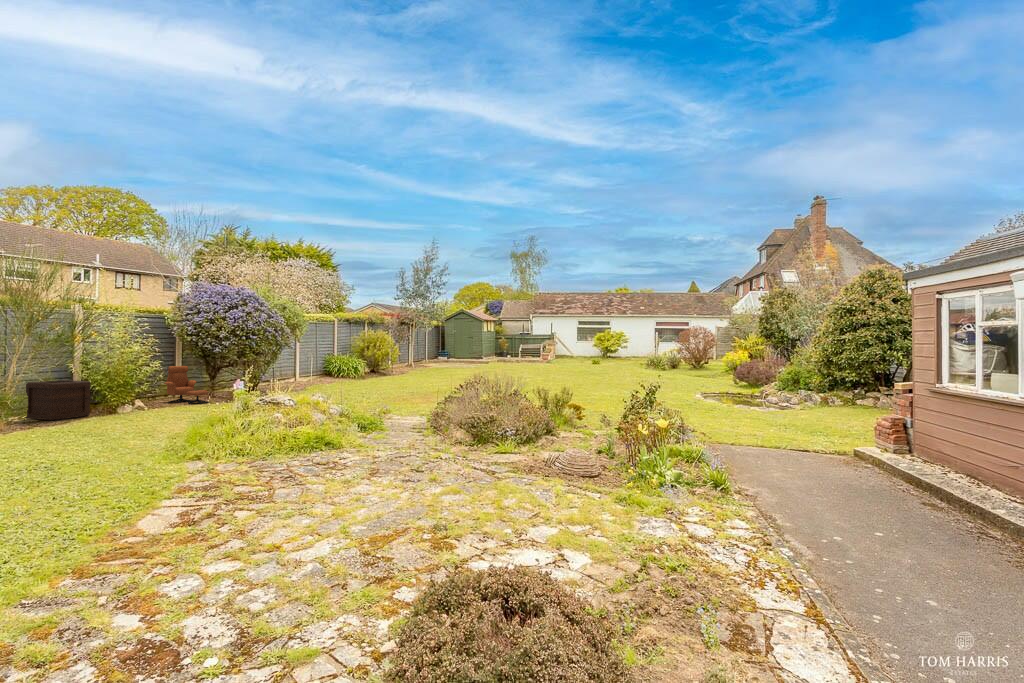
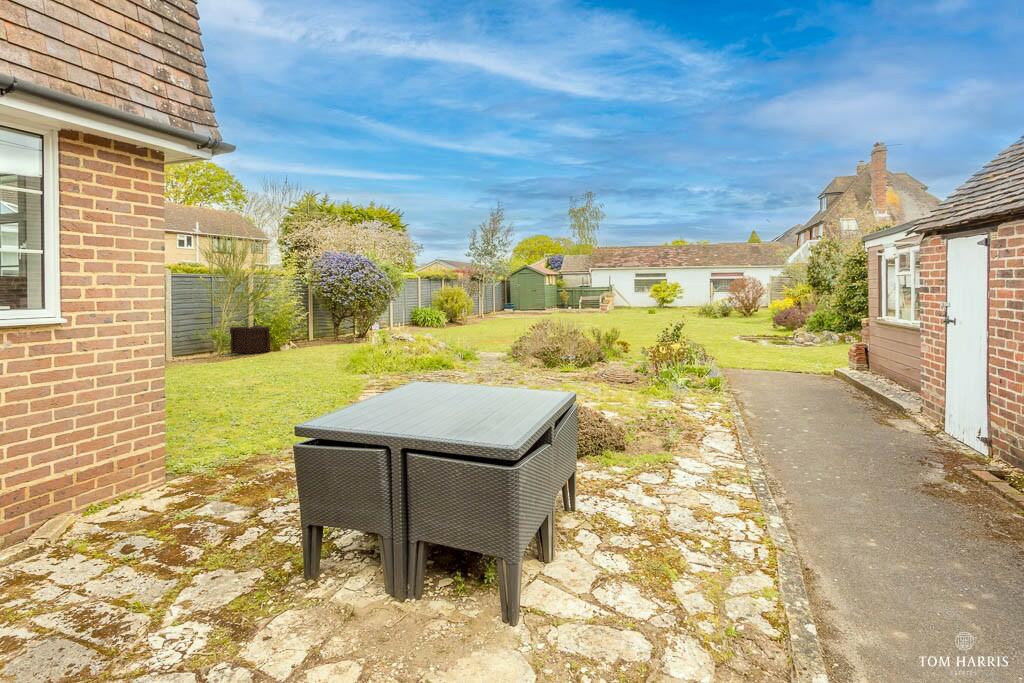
lounge chair: present [164,366,208,404] -> none [308,316,340,344]

